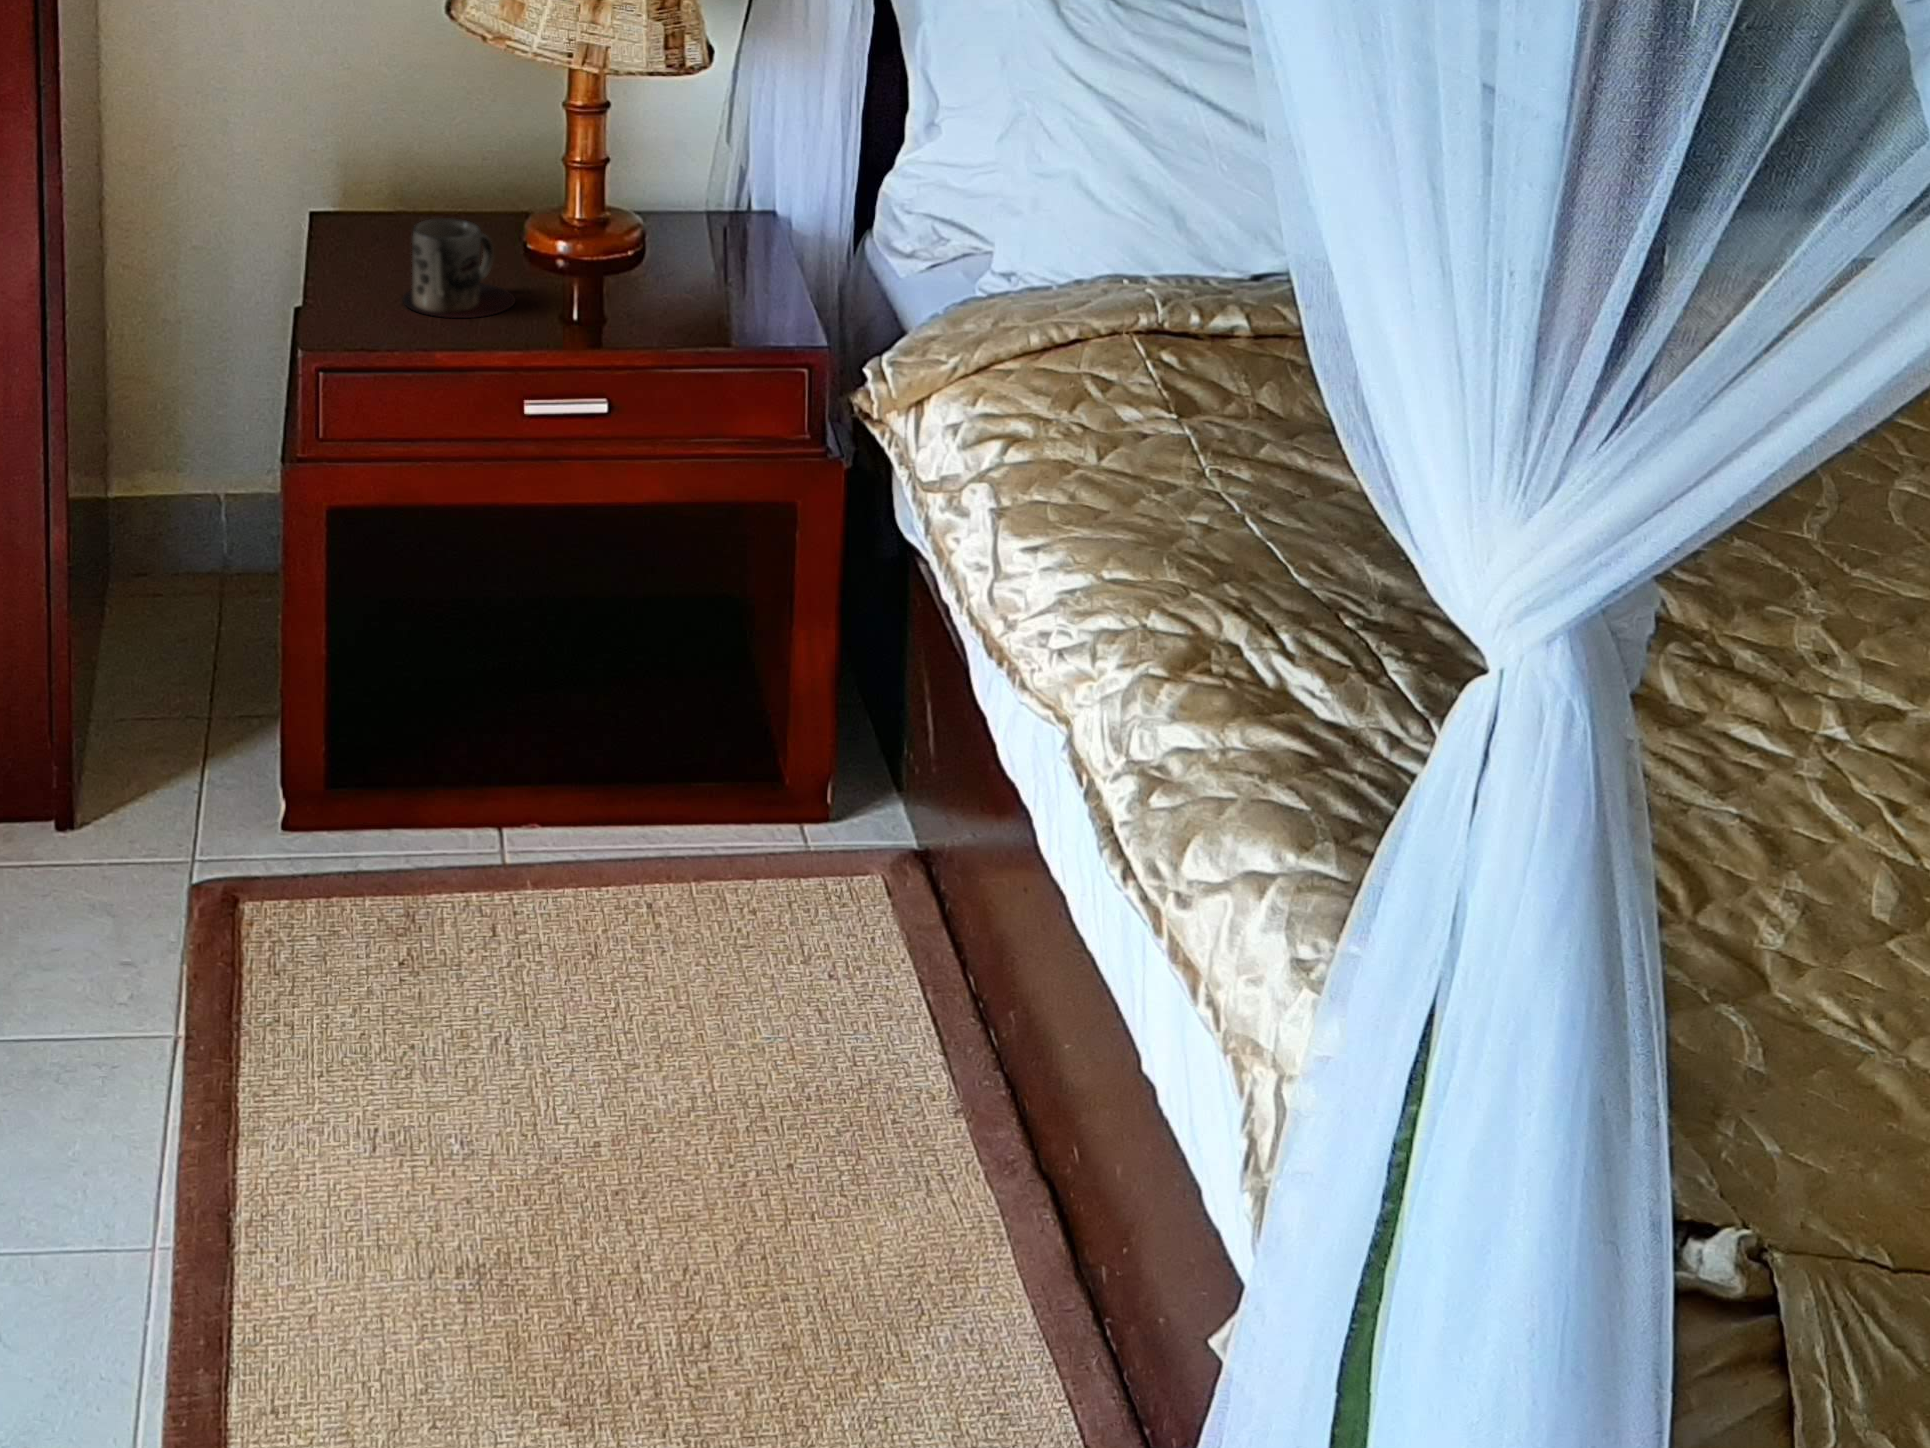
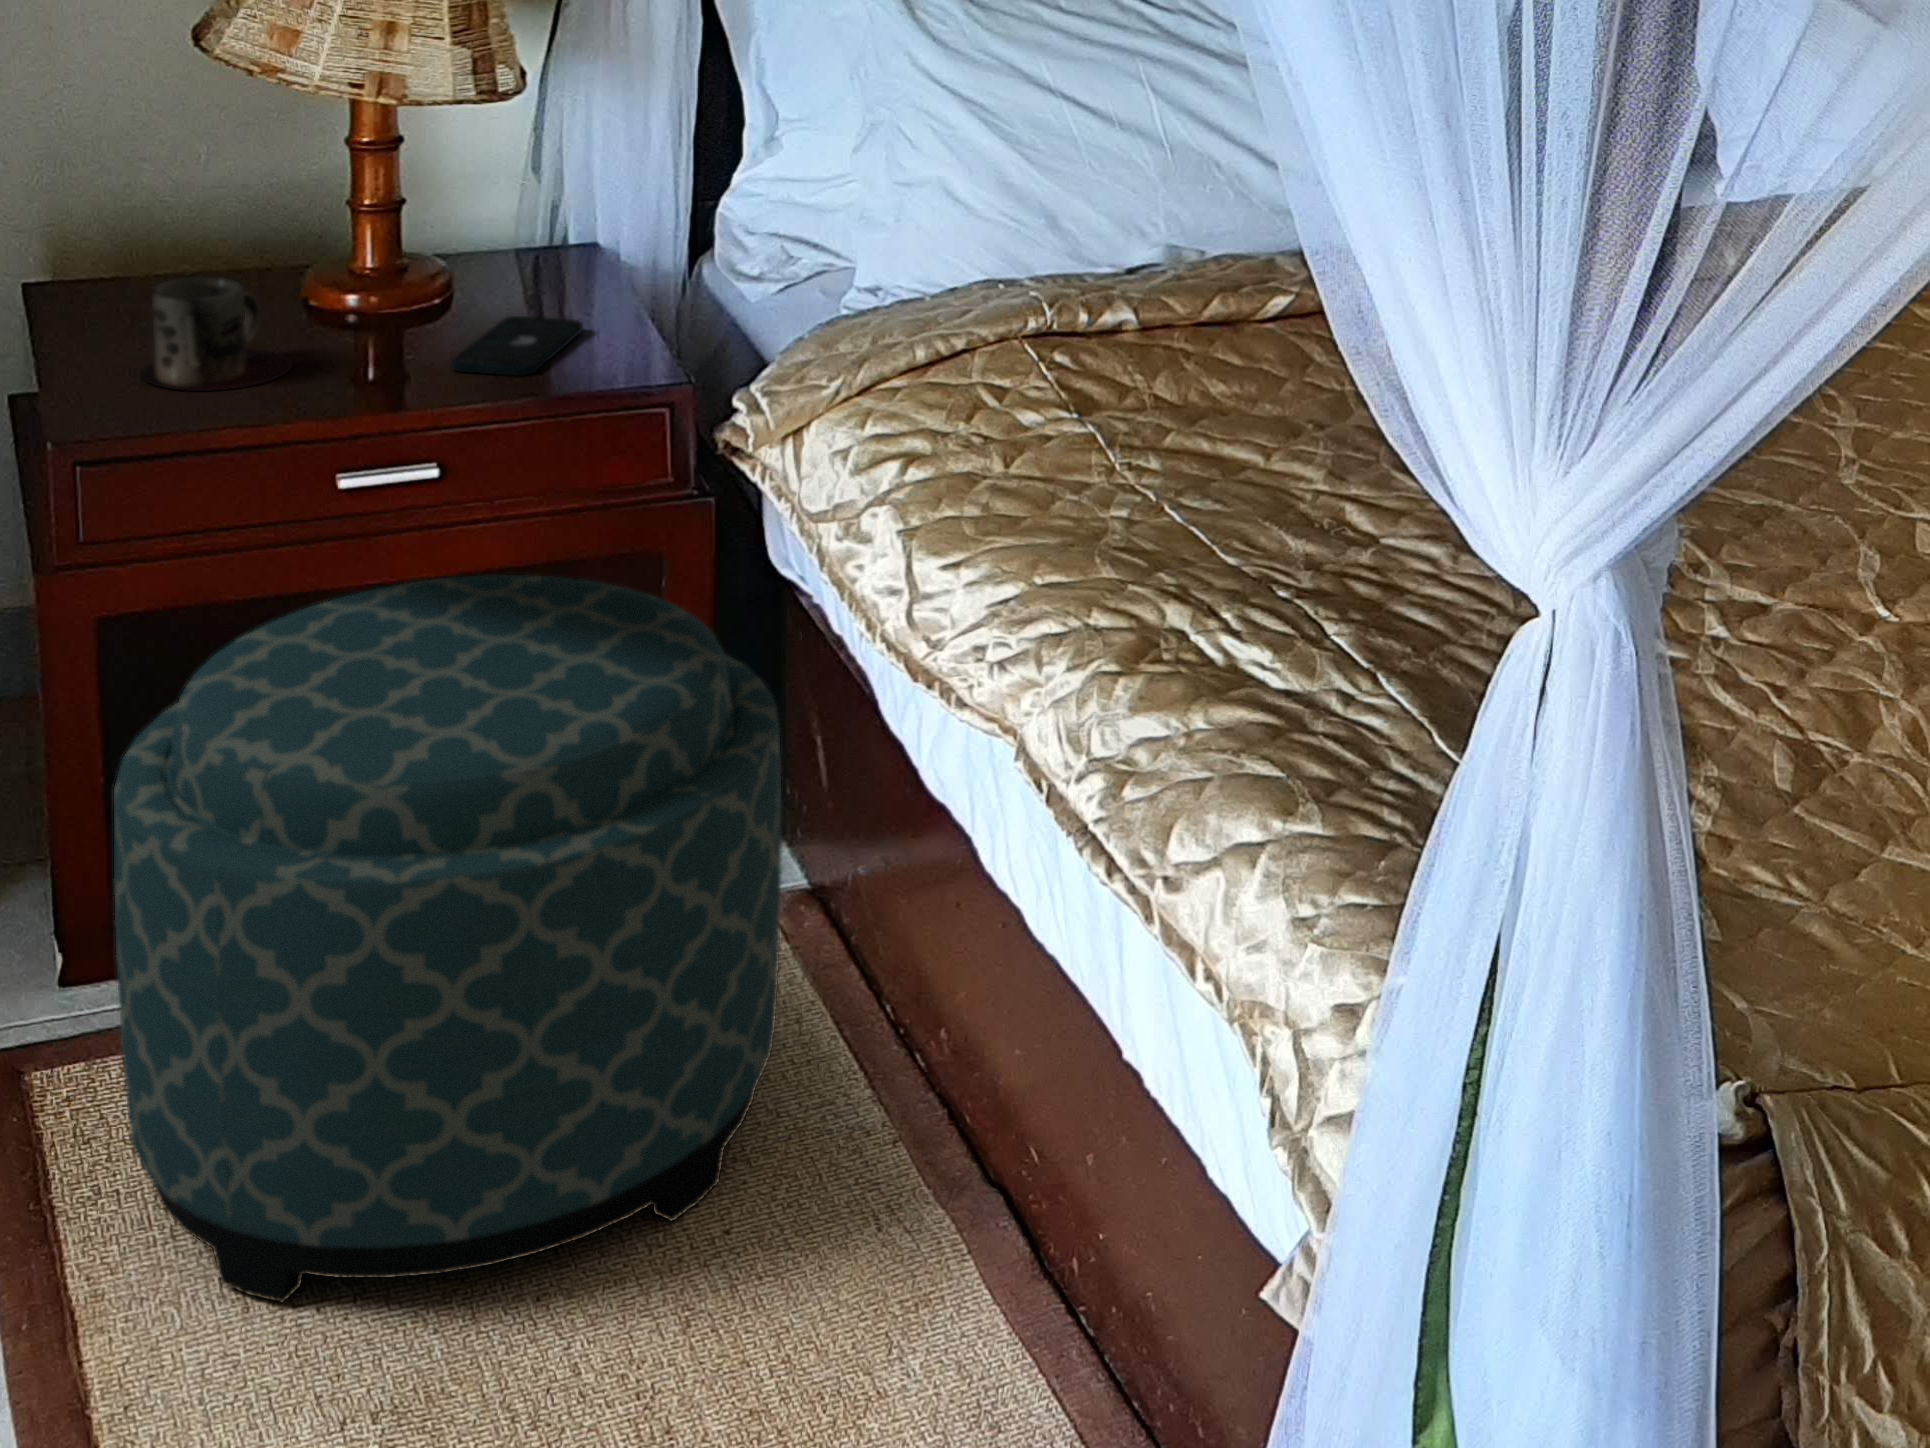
smartphone: none [638,272,751,328] -> present [451,316,583,376]
ottoman: none [345,504,878,1125] -> present [114,575,781,1302]

